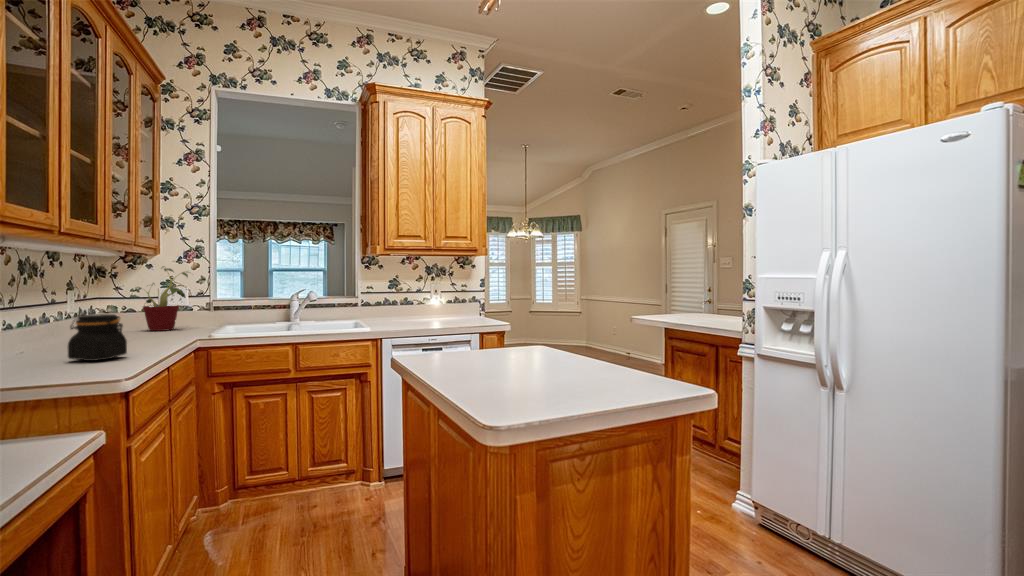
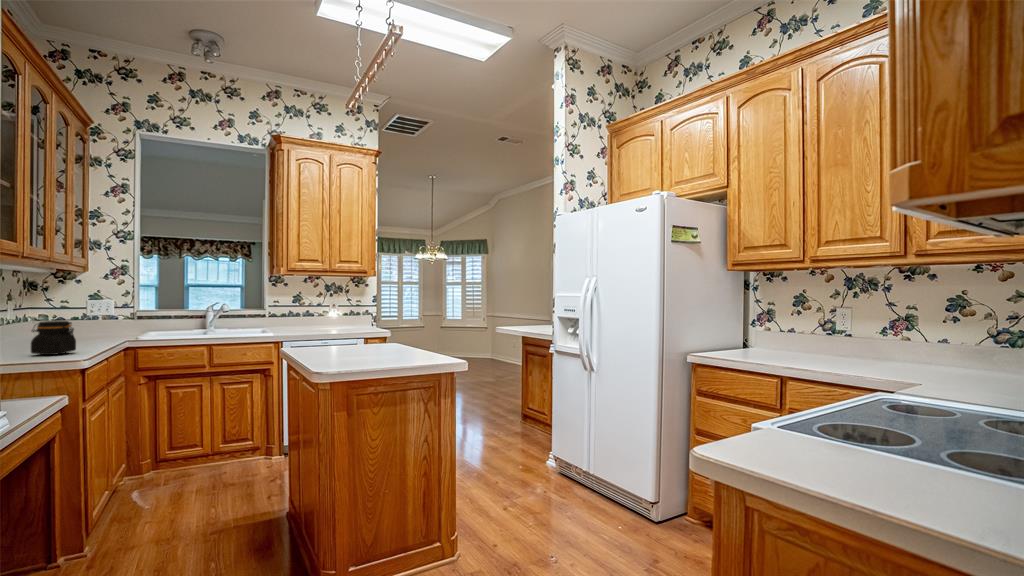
potted plant: present [136,266,188,331] -> none [64,281,118,336]

